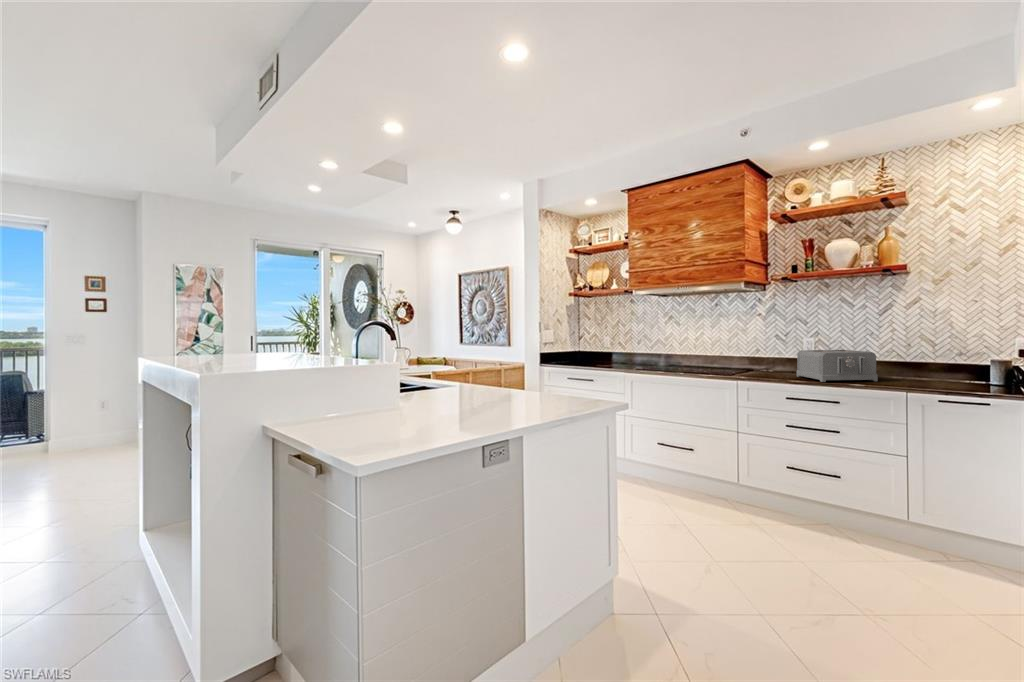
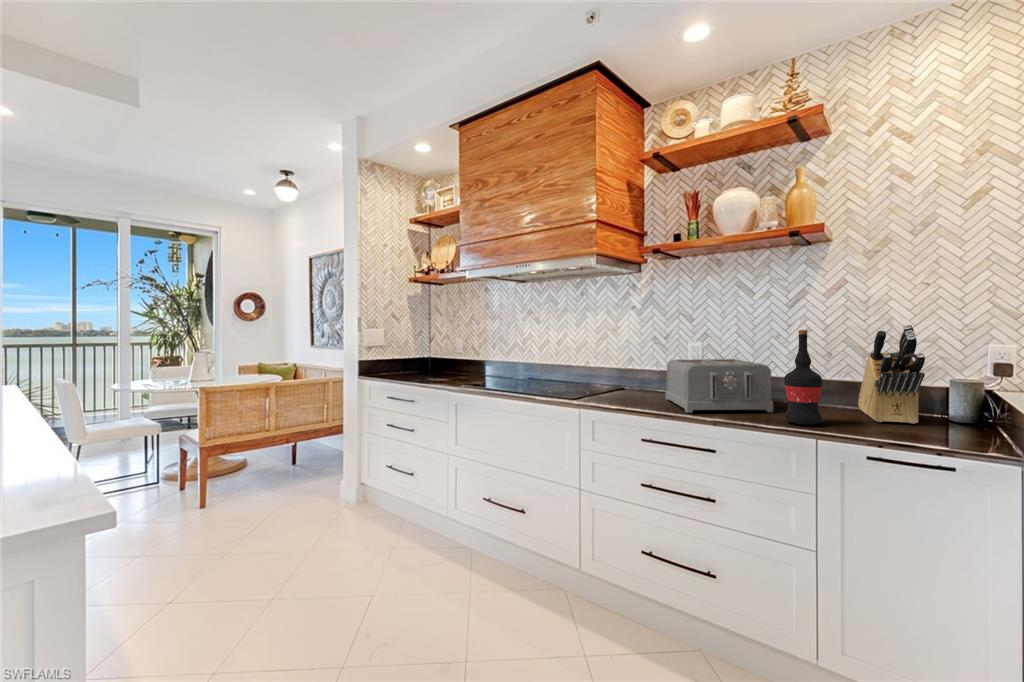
knife block: none [931,327,977,385] -> present [858,324,925,424]
wine bottle: none [889,331,914,386] -> present [784,330,823,425]

